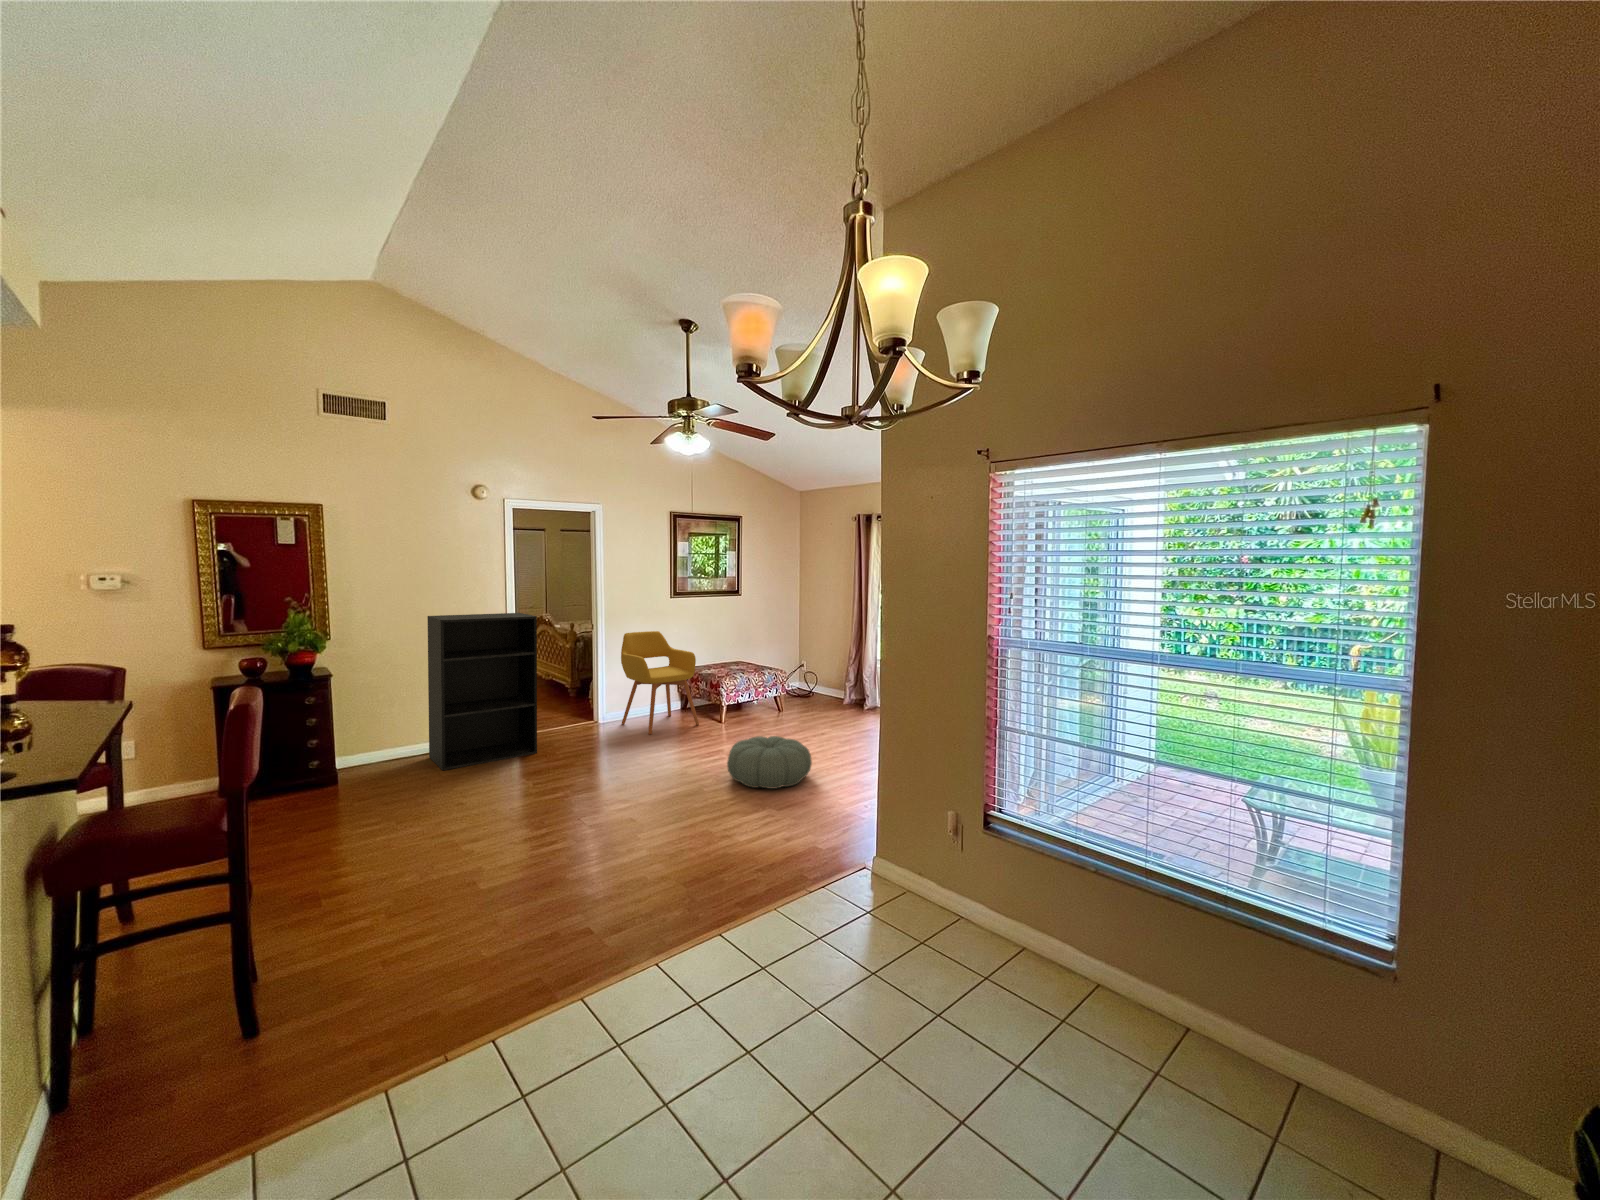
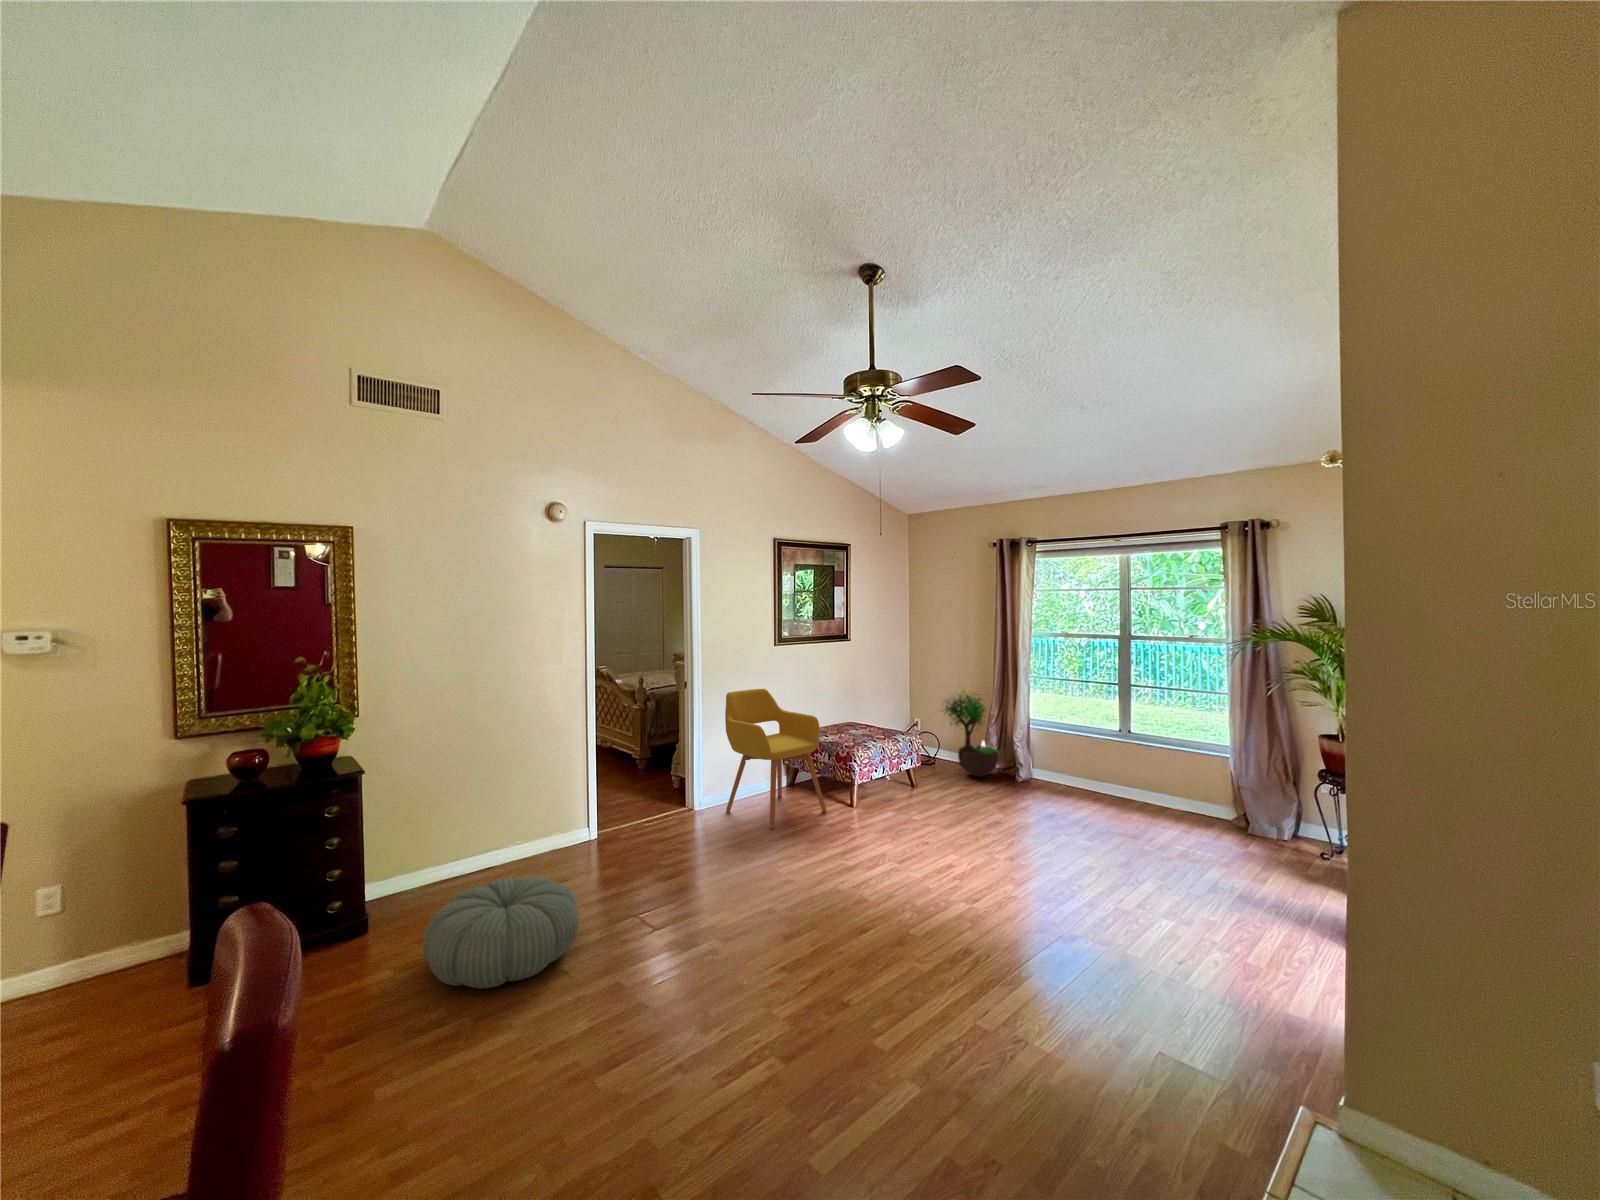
bookshelf: present [427,613,537,770] -> none [490,671,637,903]
potted tree: none [808,632,855,705] -> present [942,692,998,777]
pouf: present [727,736,812,789] -> present [423,876,578,989]

